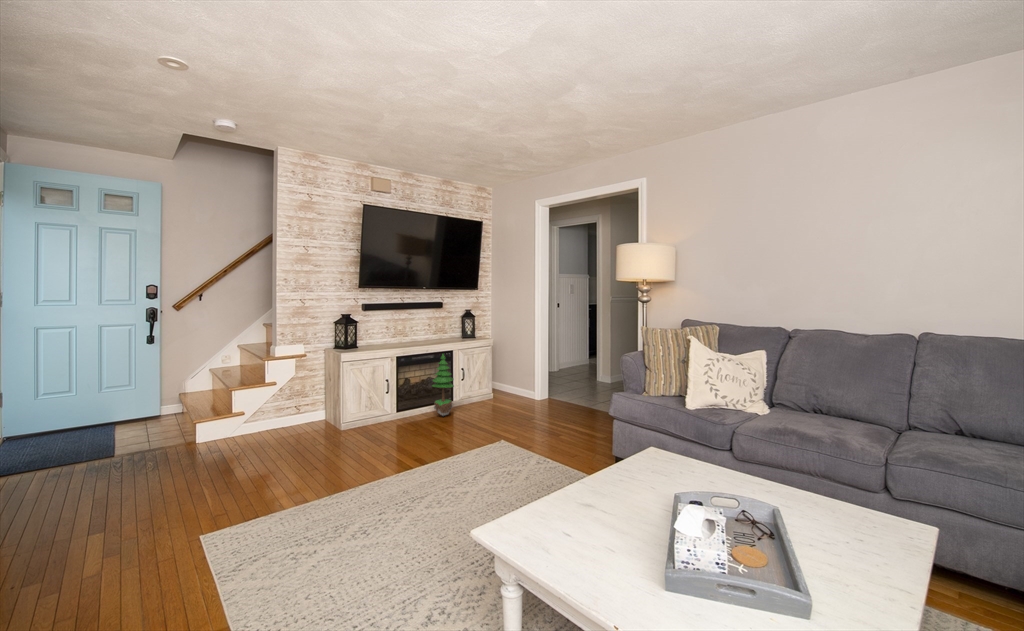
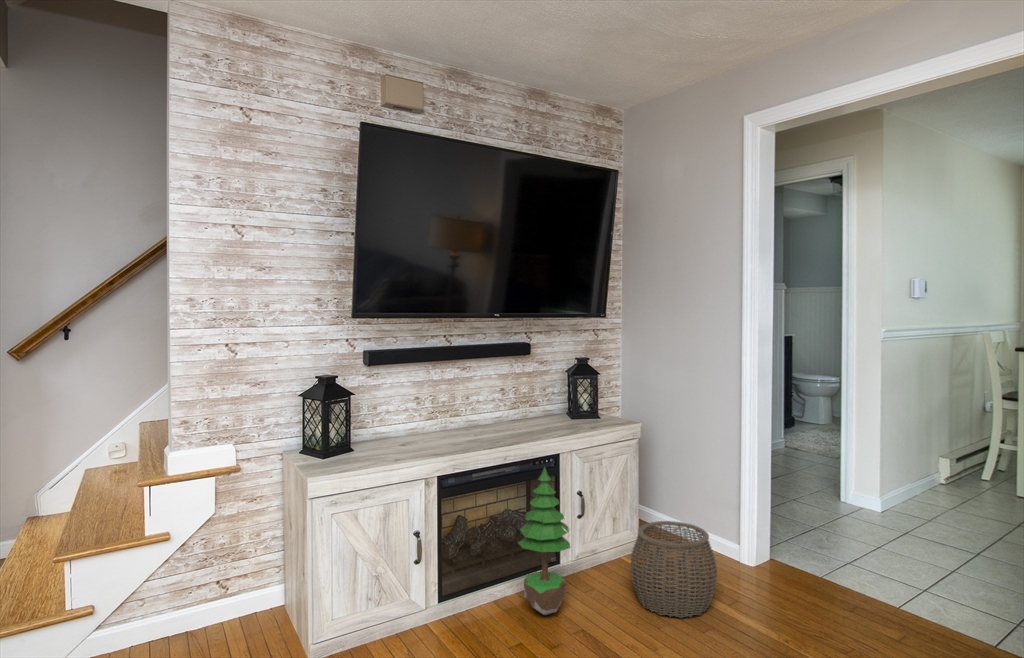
woven basket: none [481,379,518,416] -> present [630,521,718,618]

